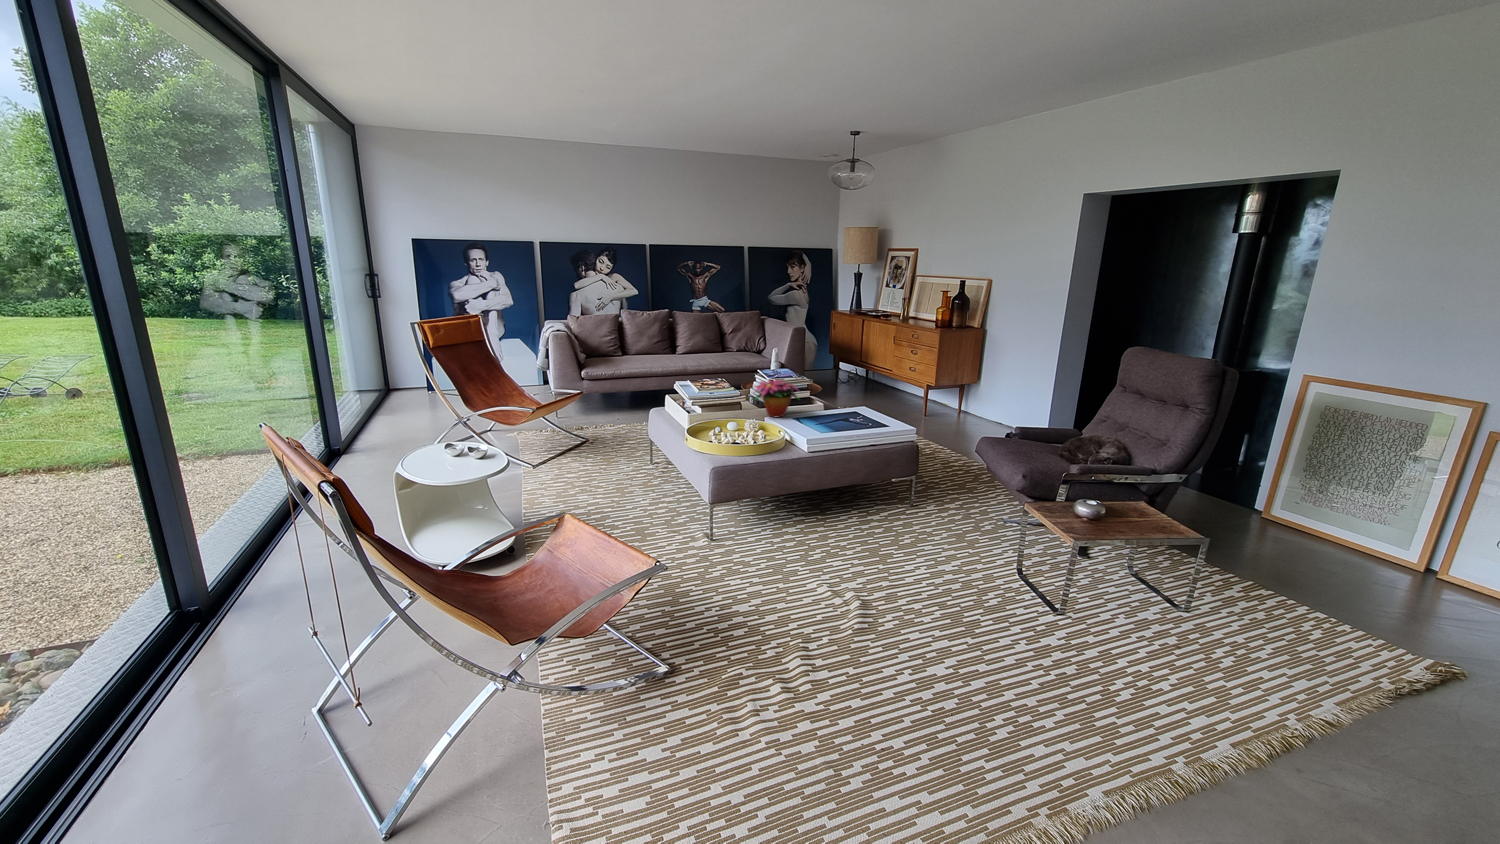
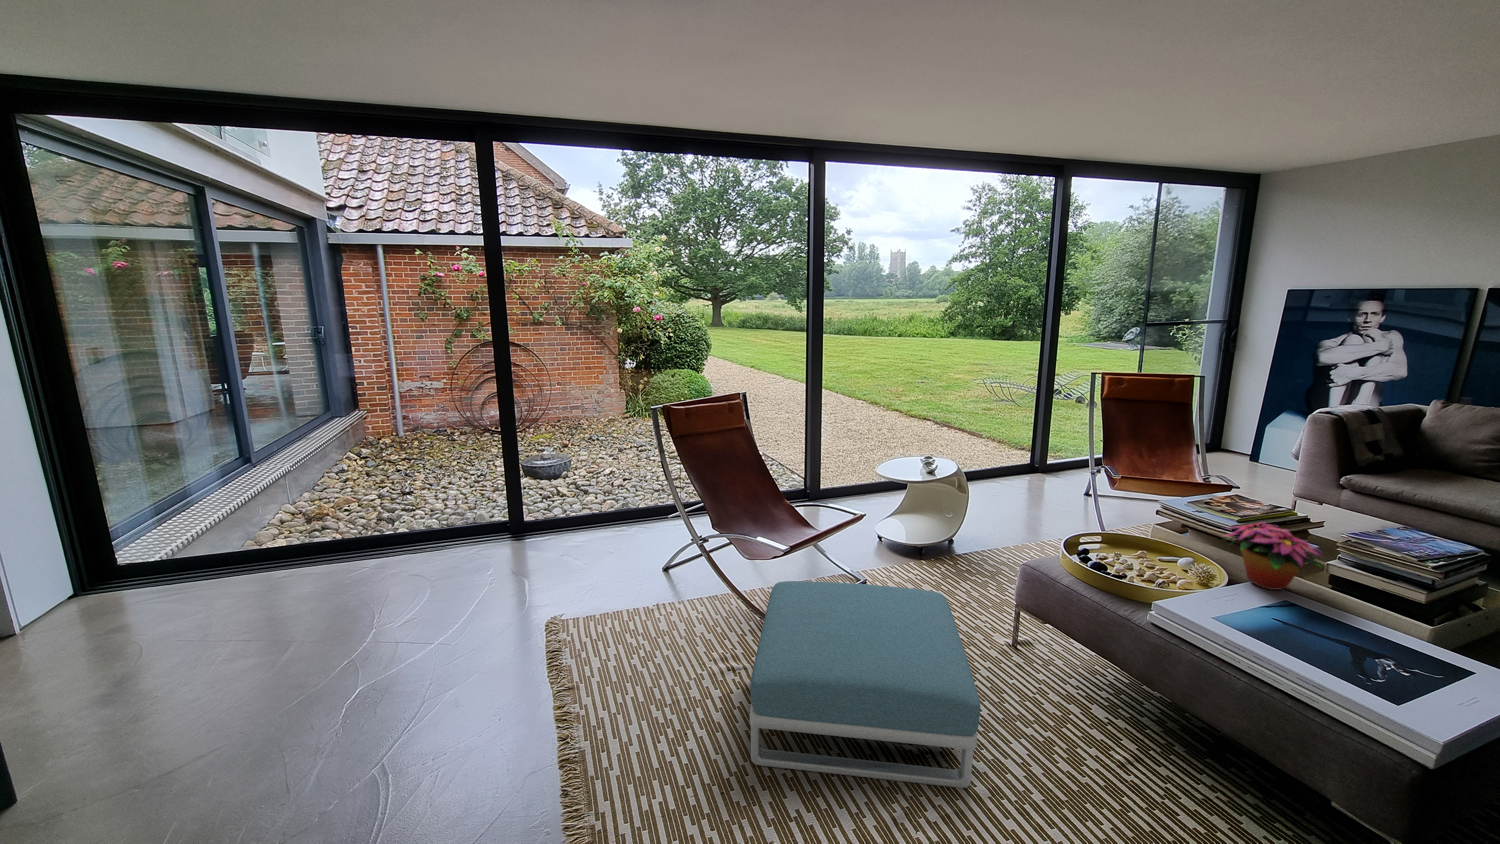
footstool: none [724,510,935,692] -> present [750,581,980,788]

